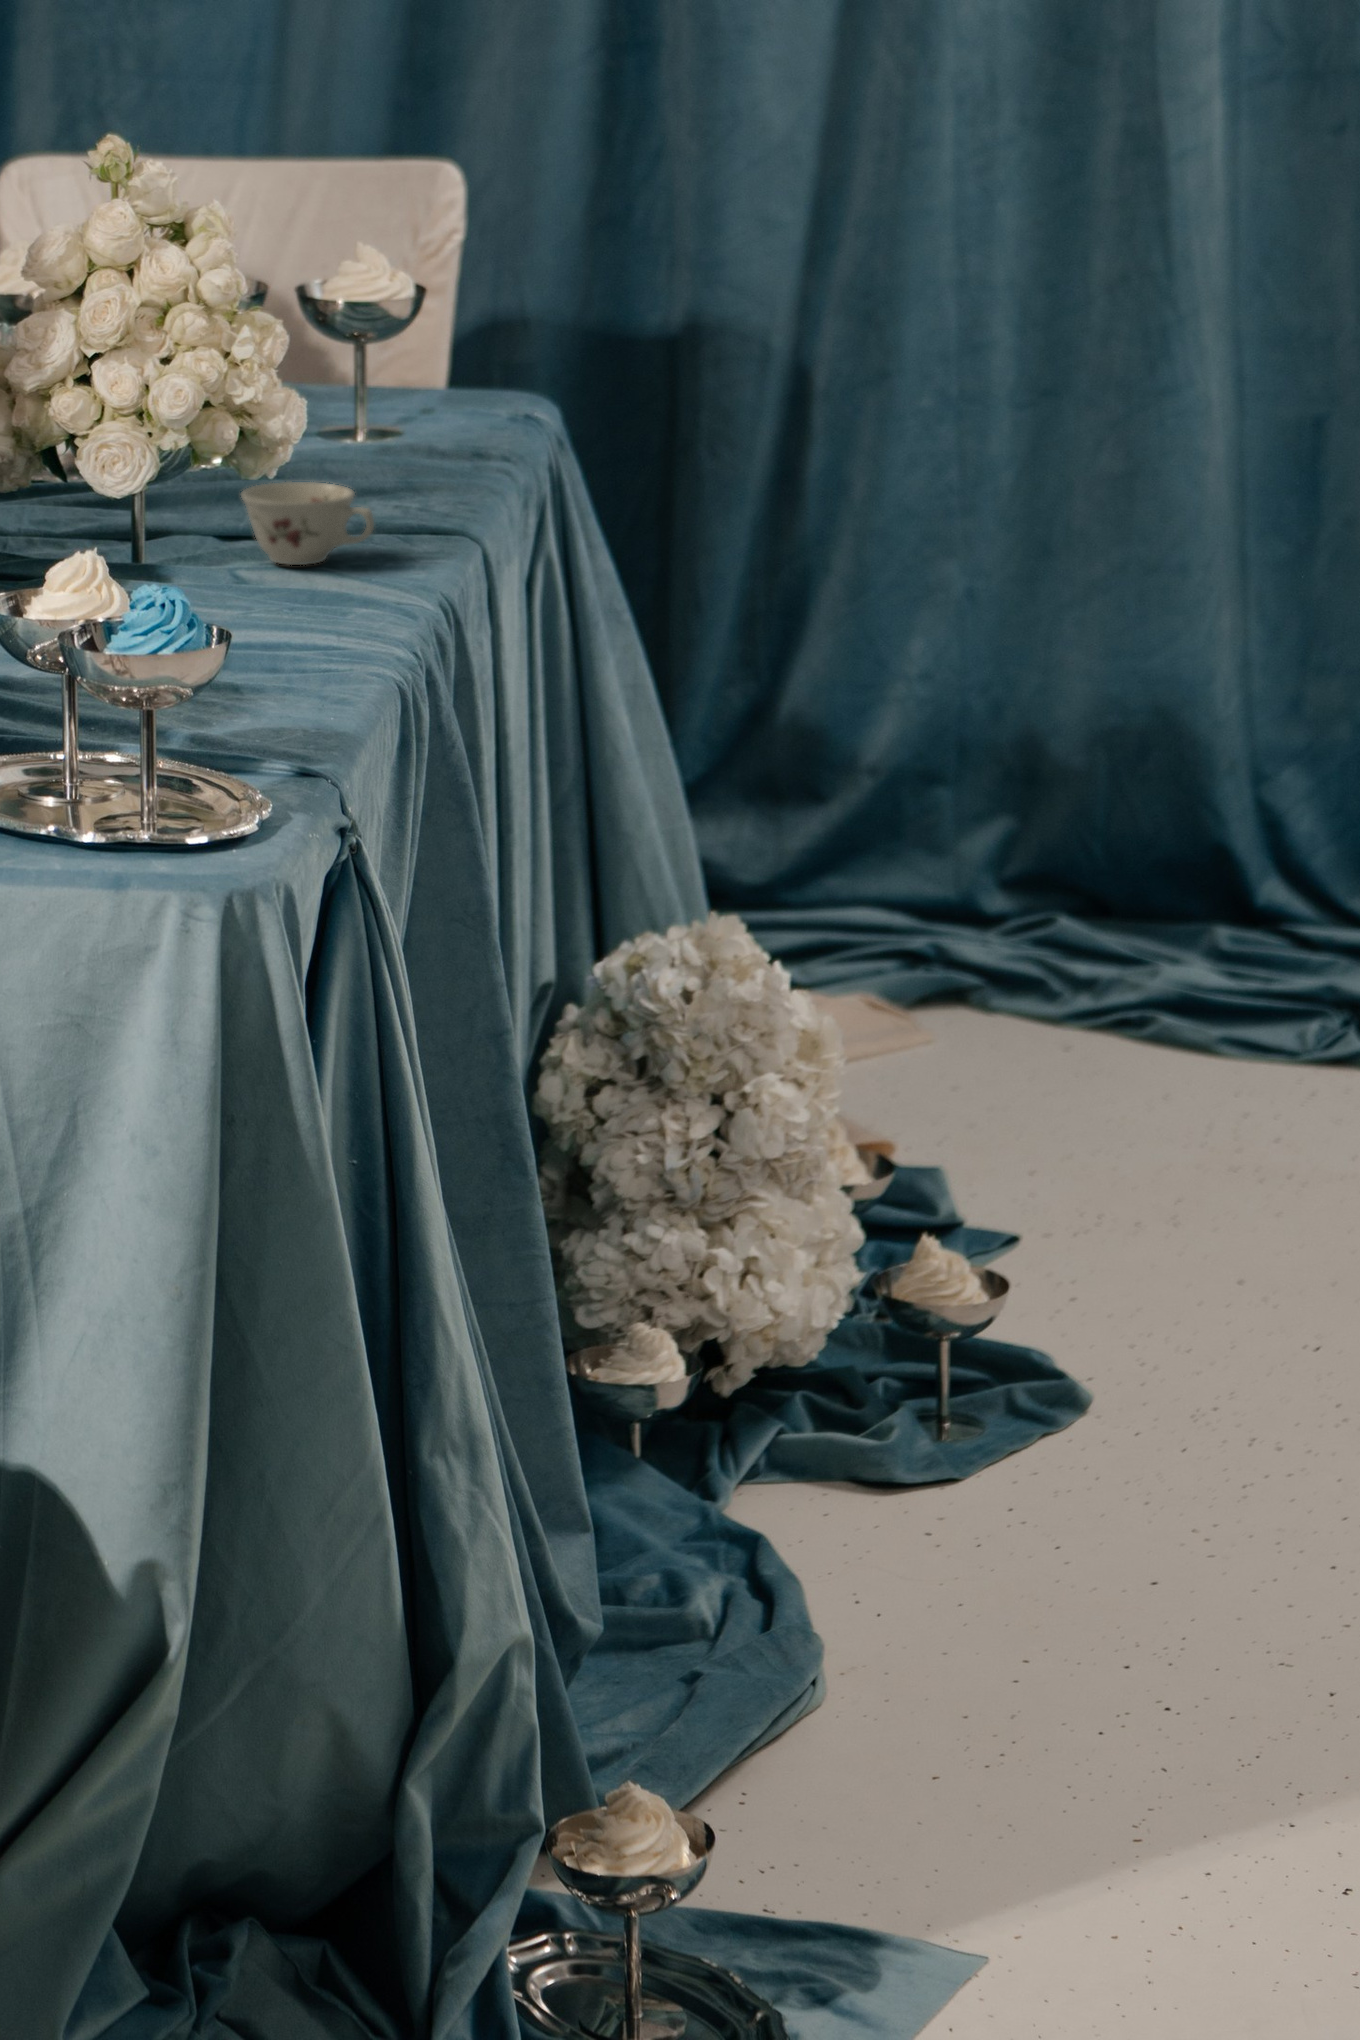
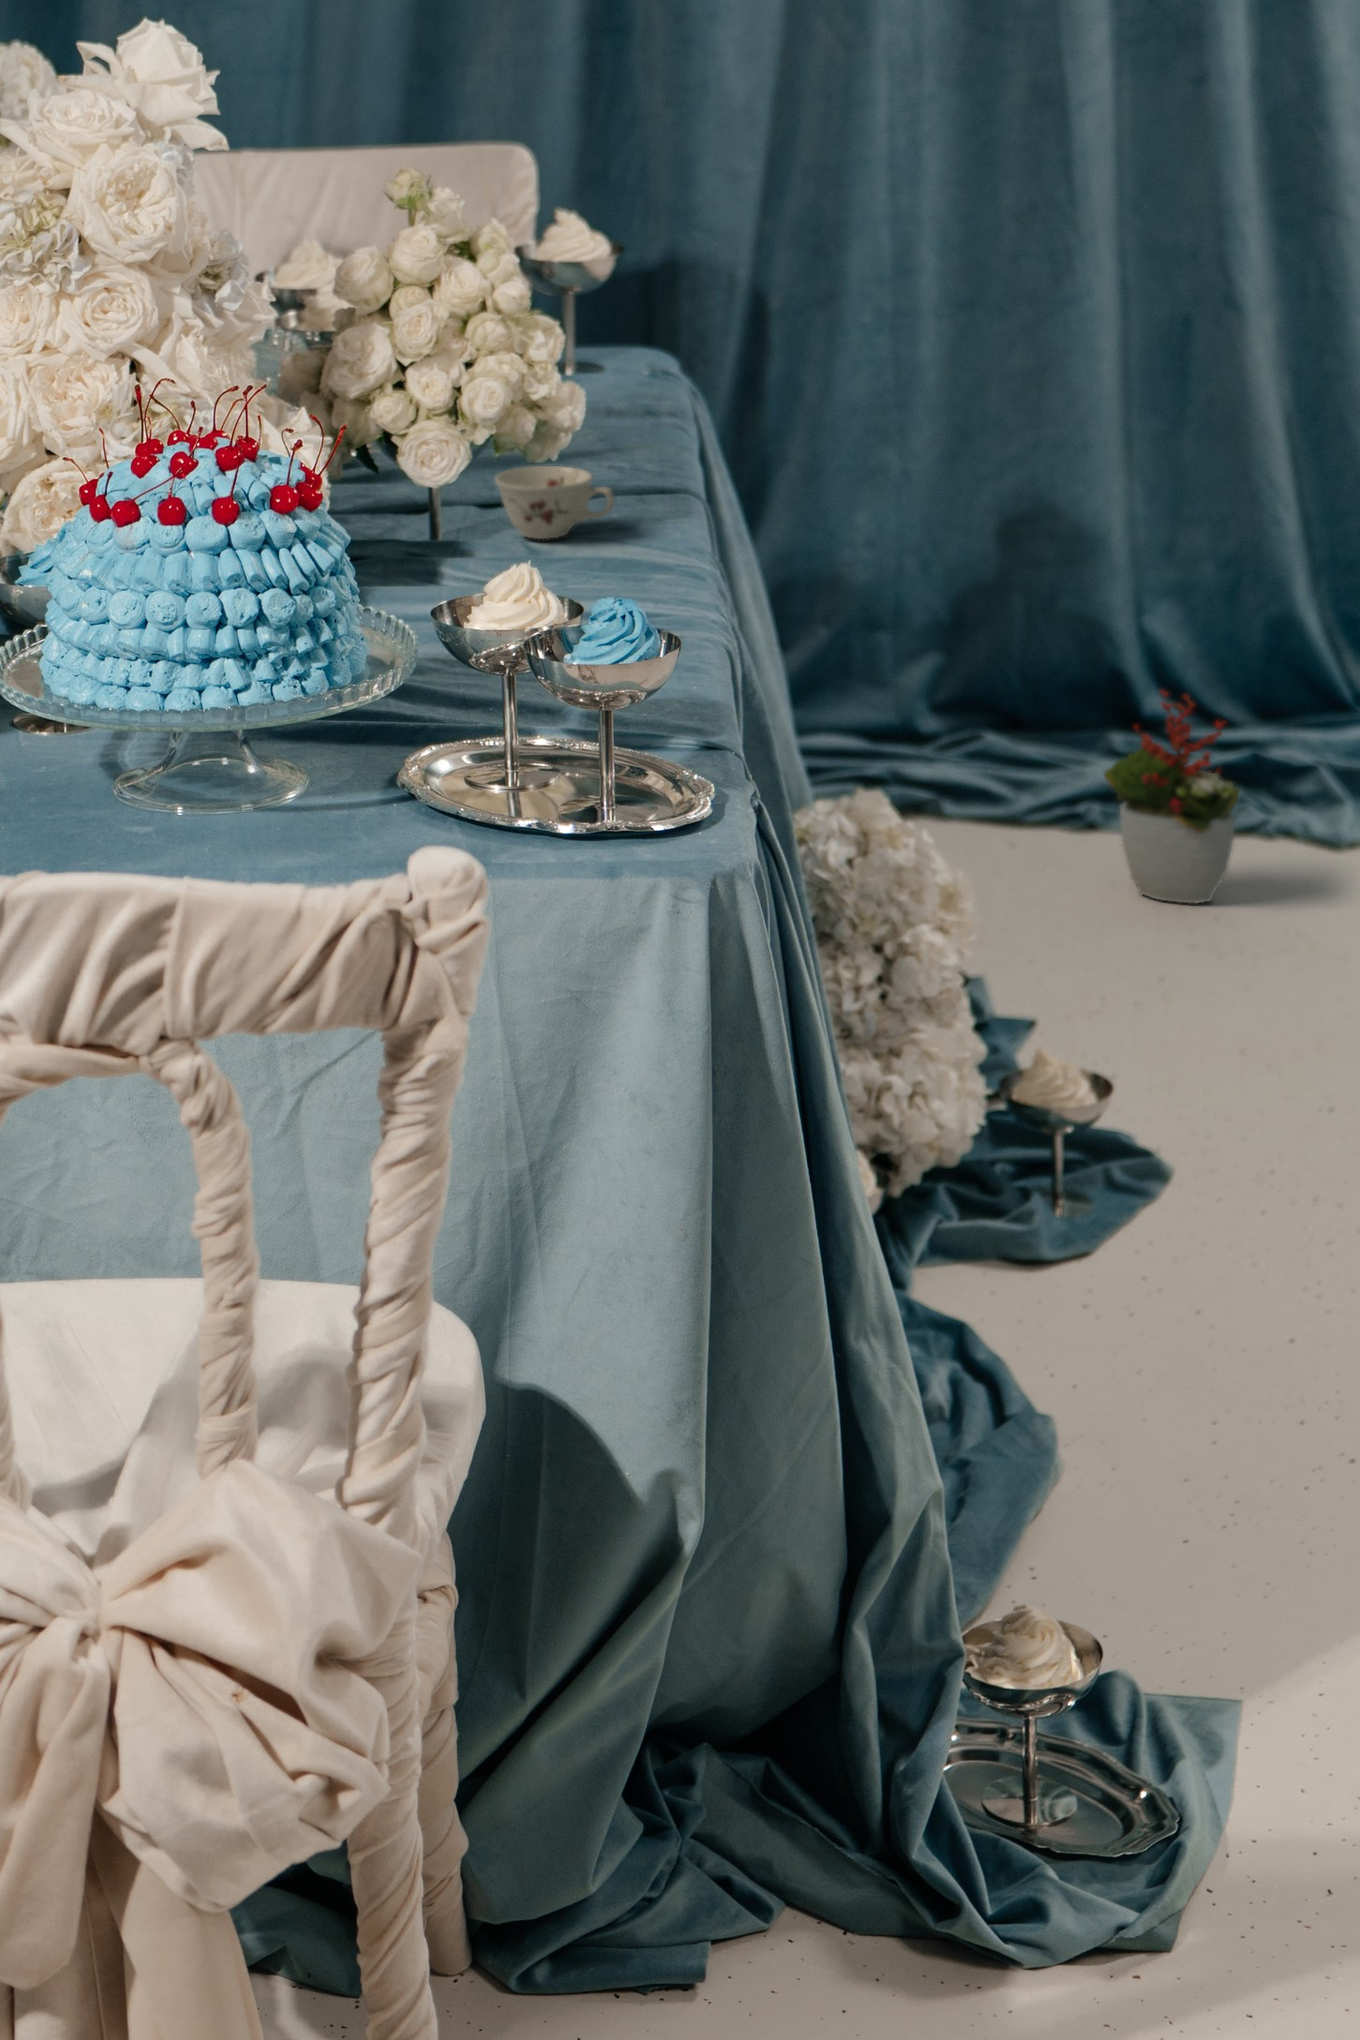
decorative plant: none [1149,839,1309,1105] -> present [1103,691,1240,903]

